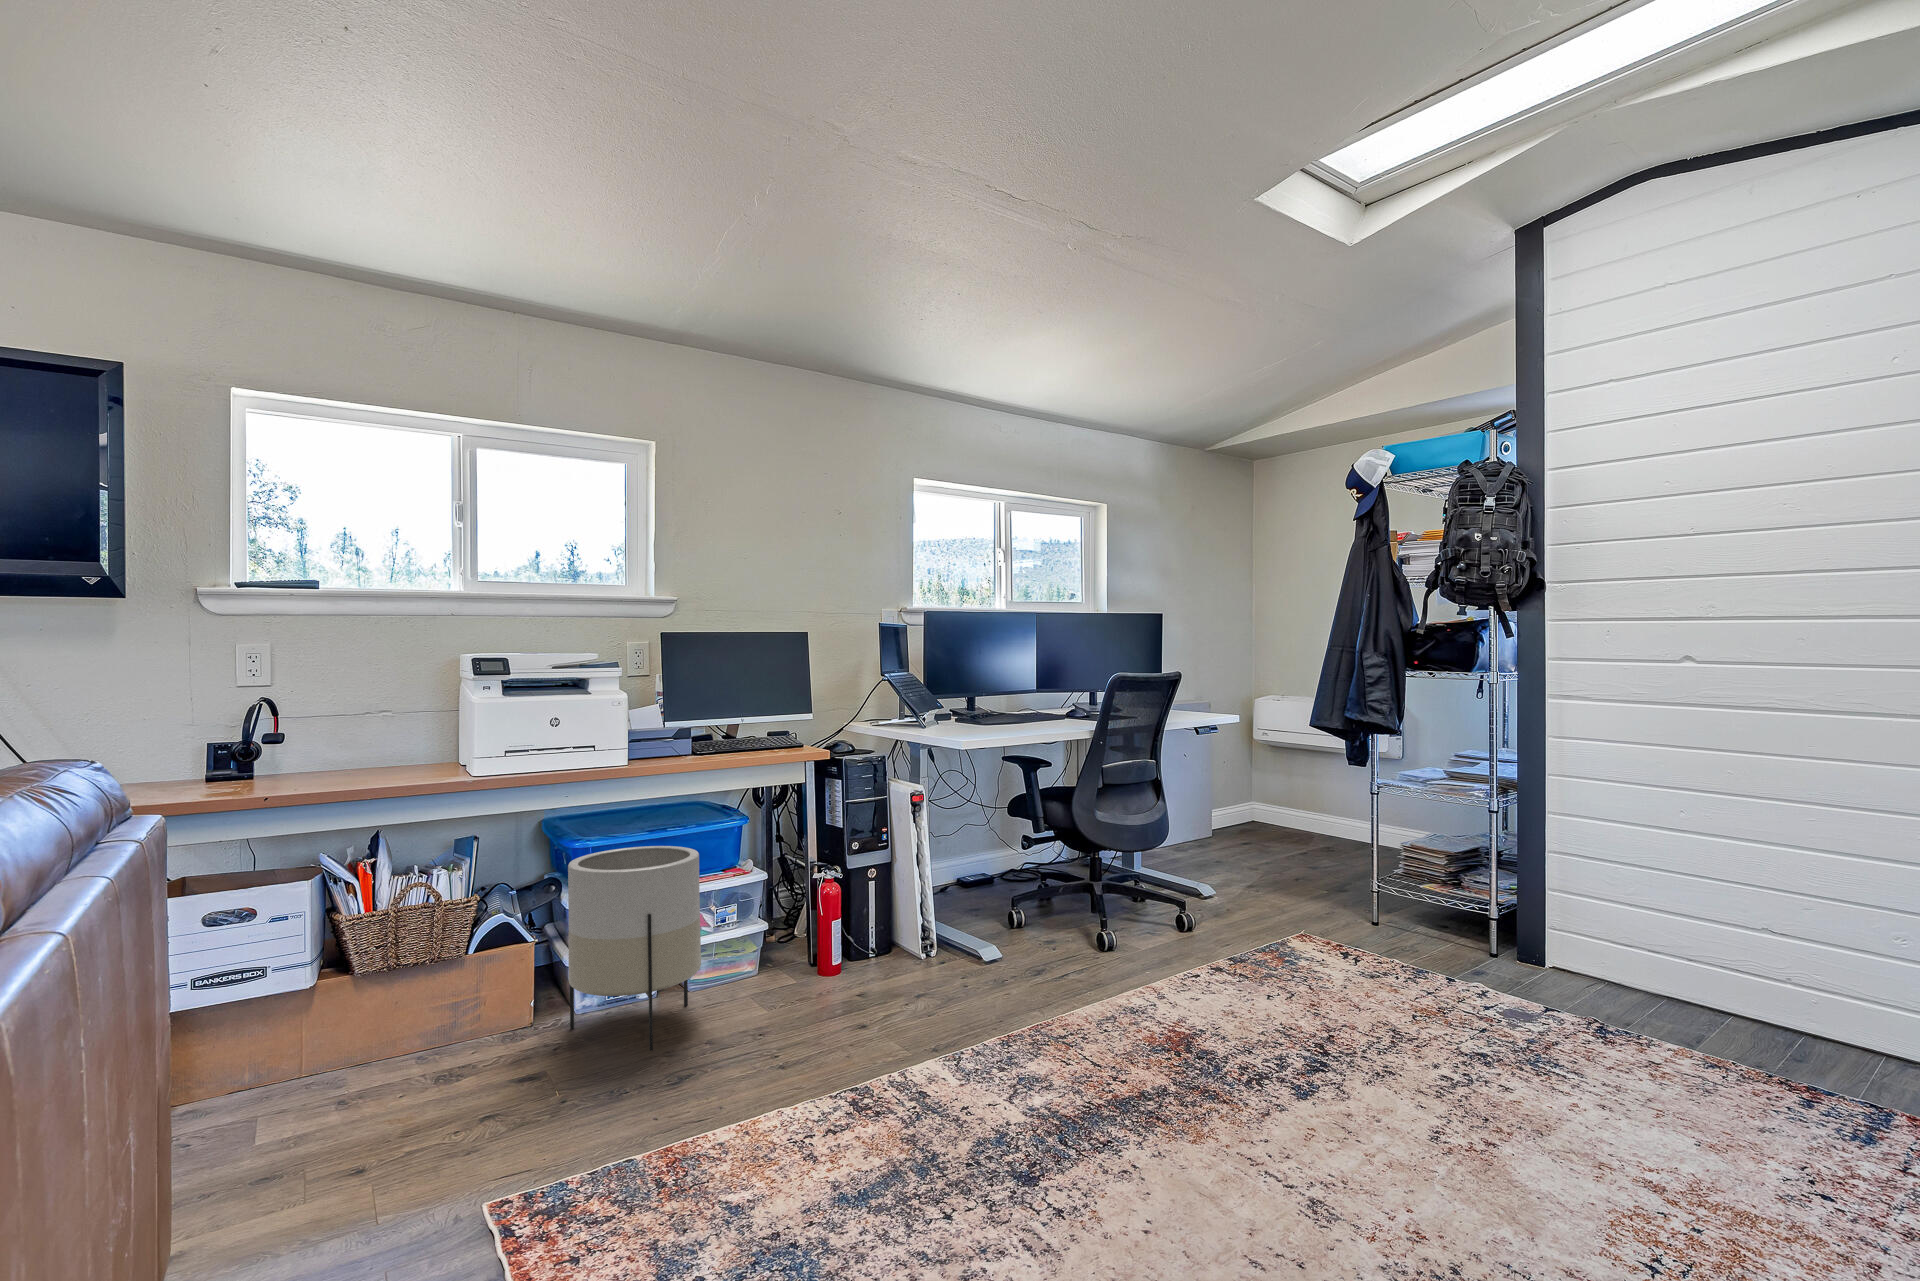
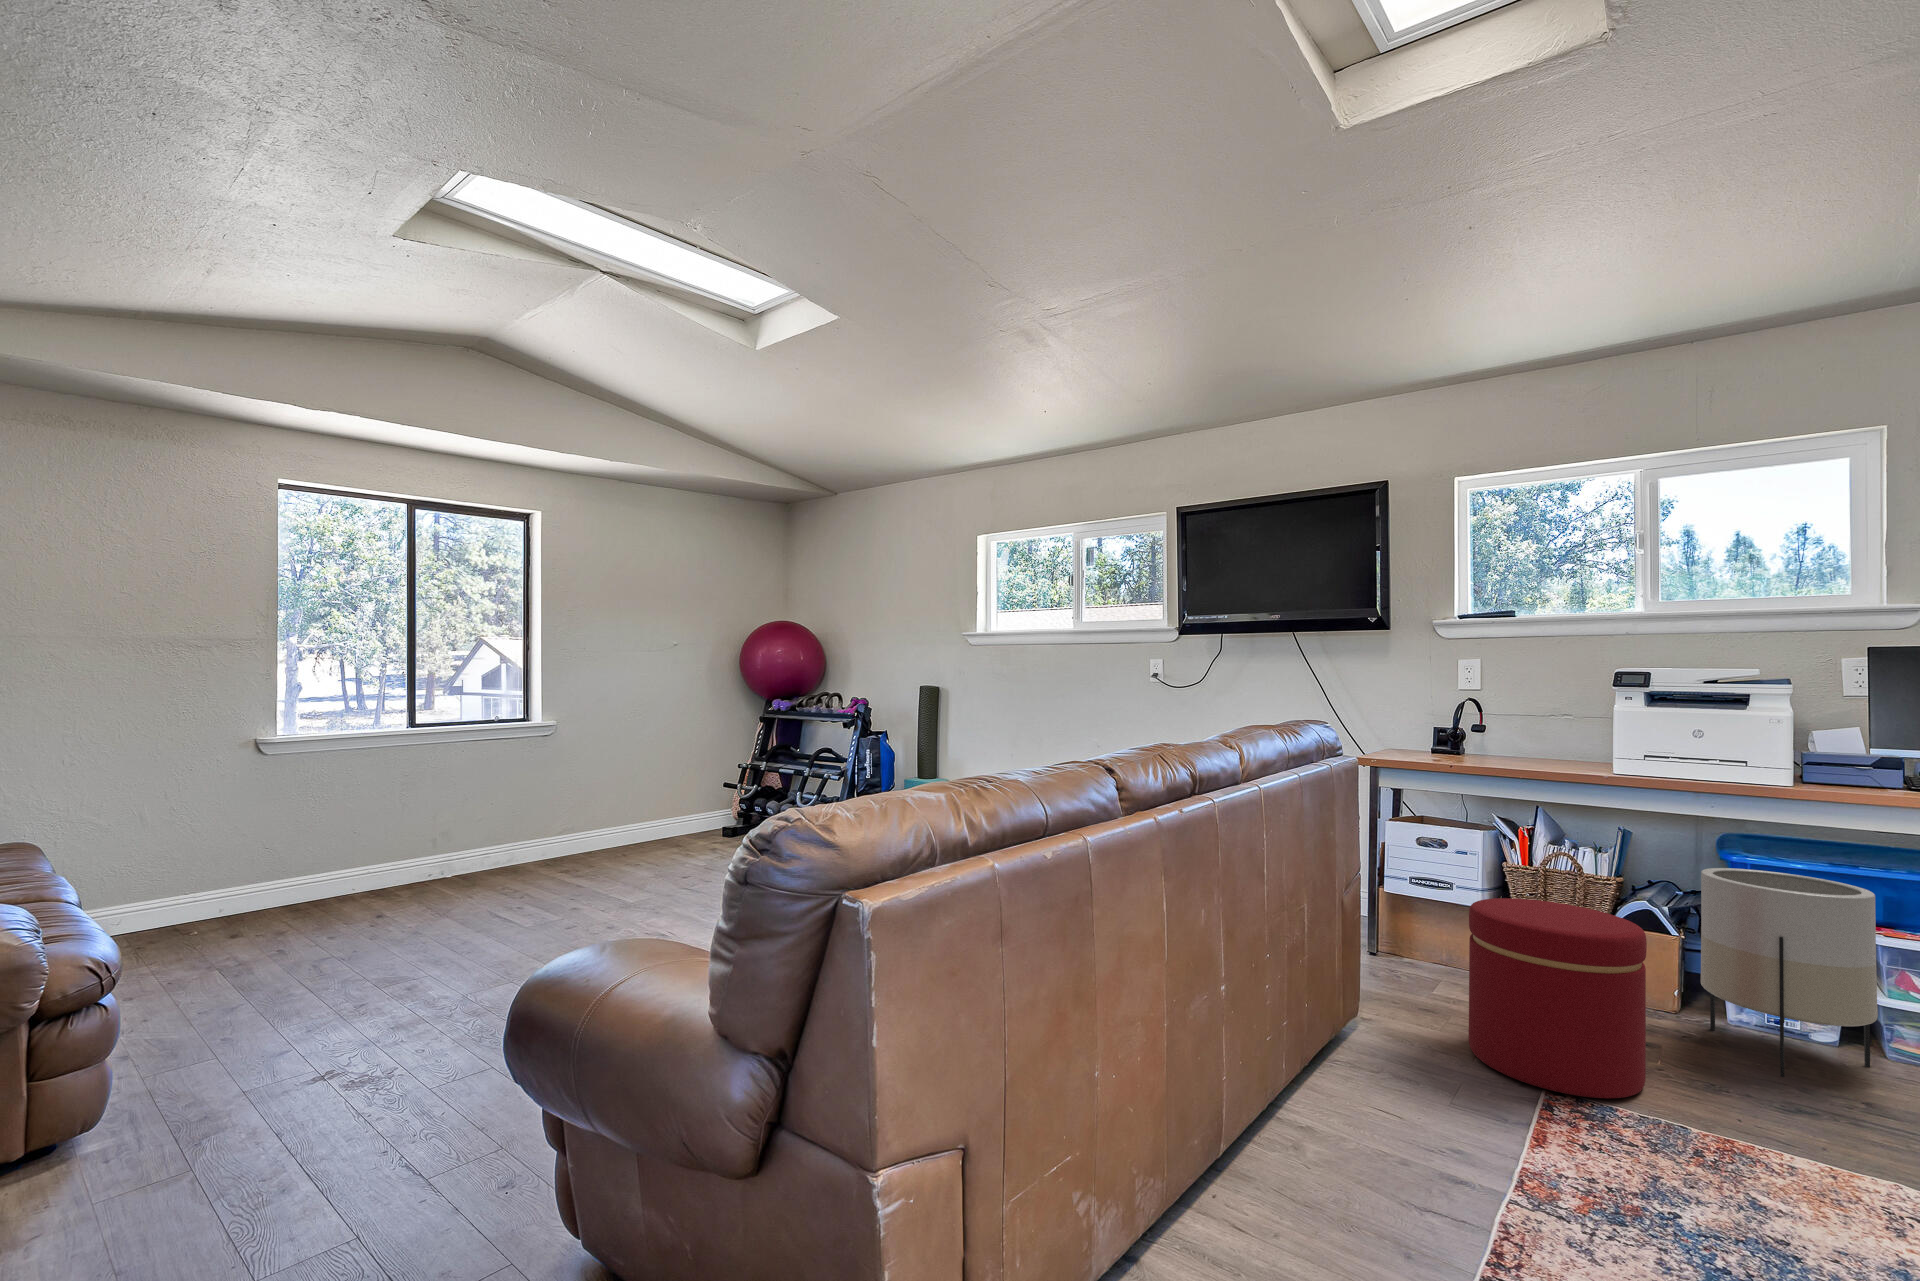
ottoman: none [358,948,573,1219] -> present [1469,898,1647,1098]

